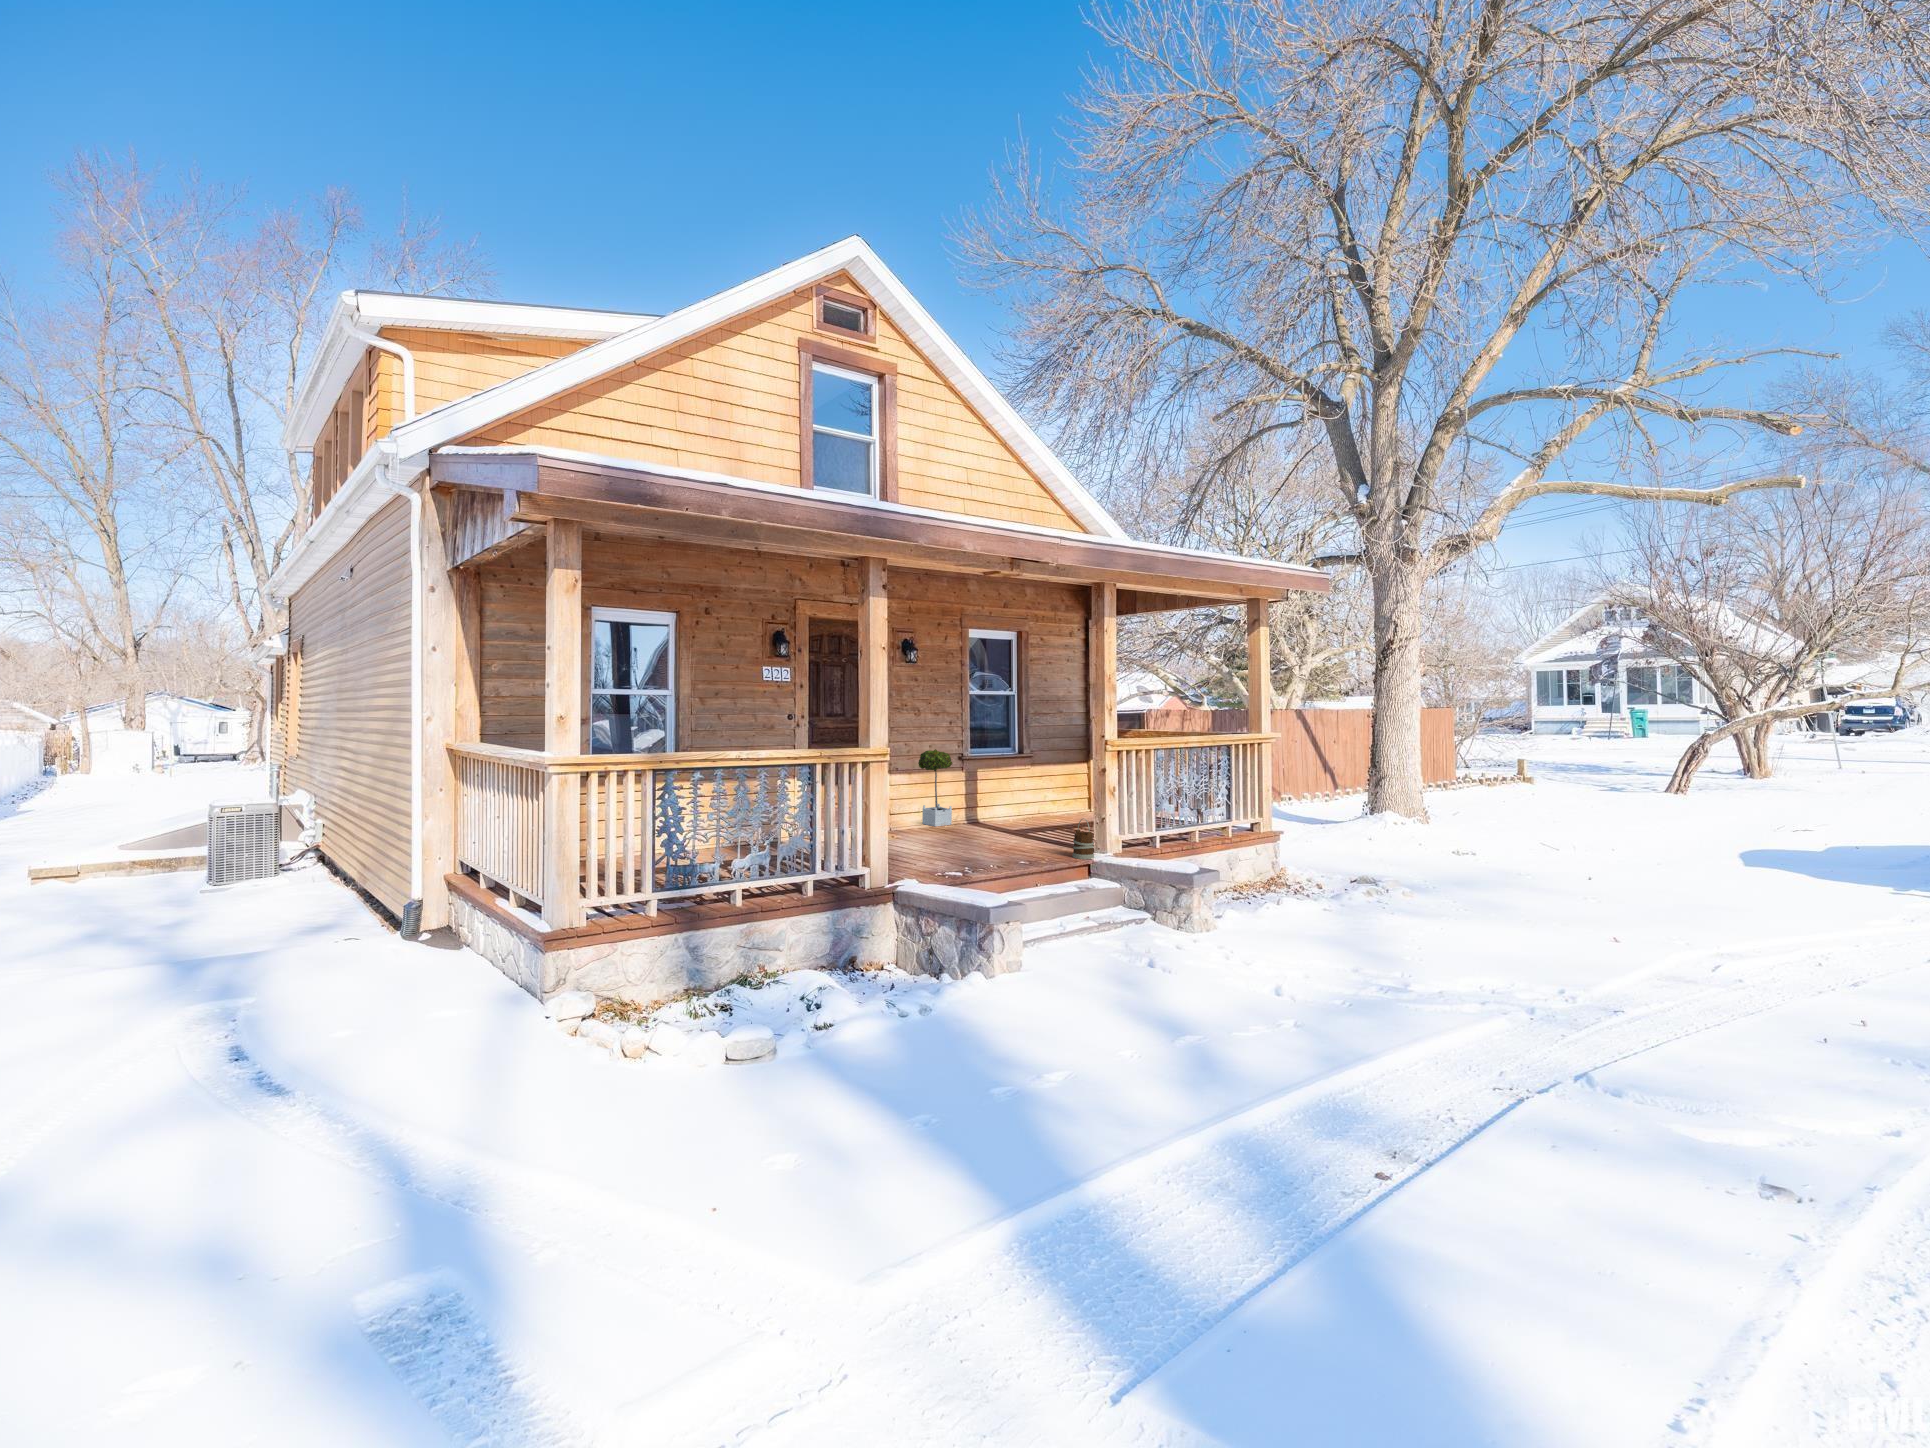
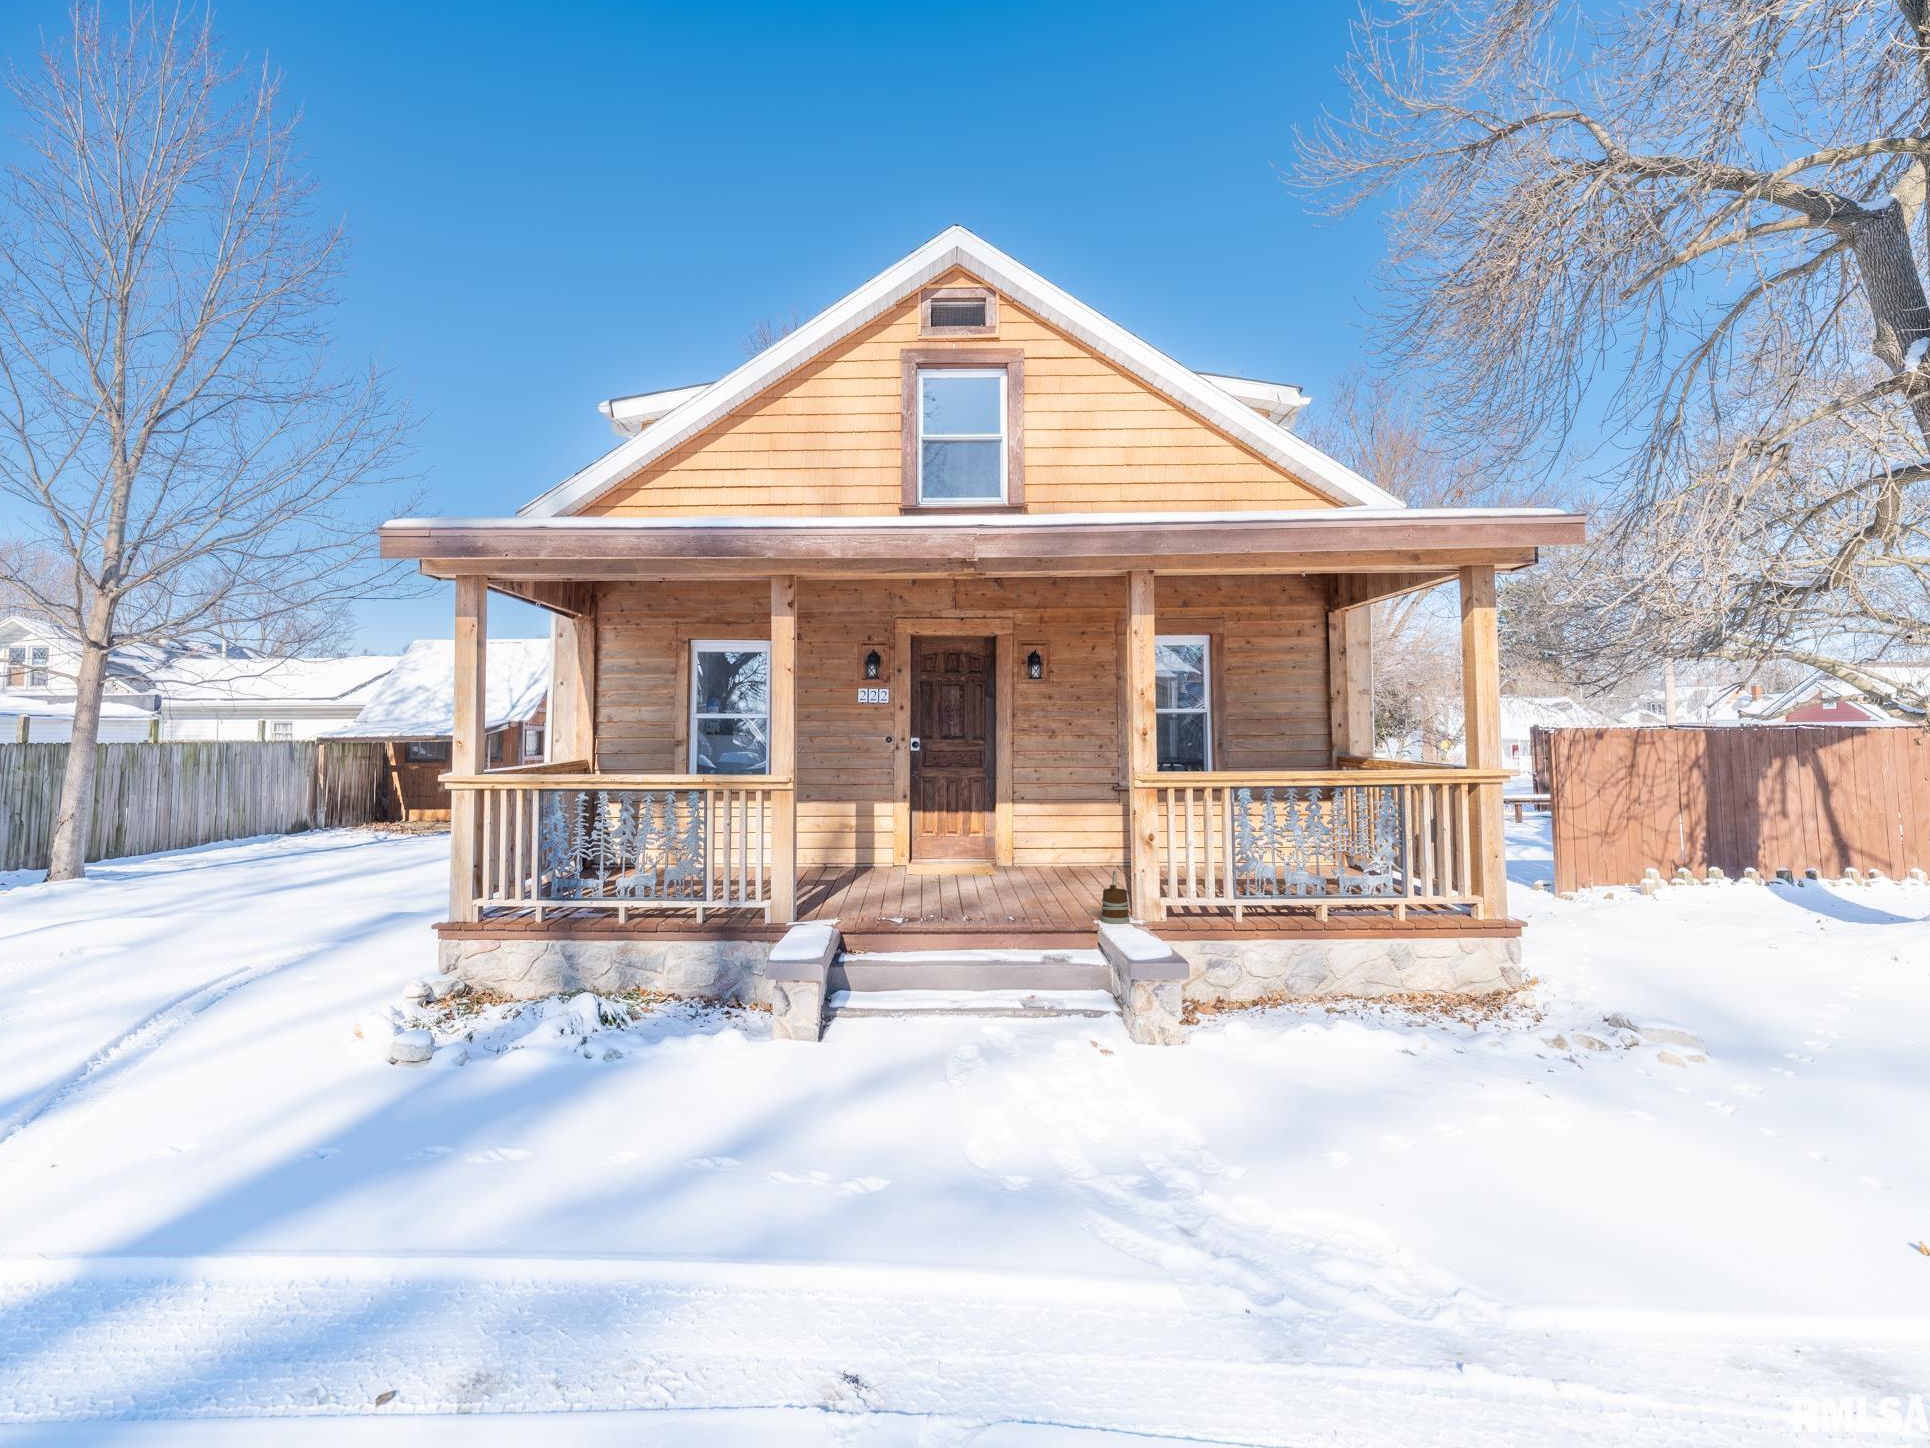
potted tree: present [918,749,952,826] -> none [1050,779,1089,871]

